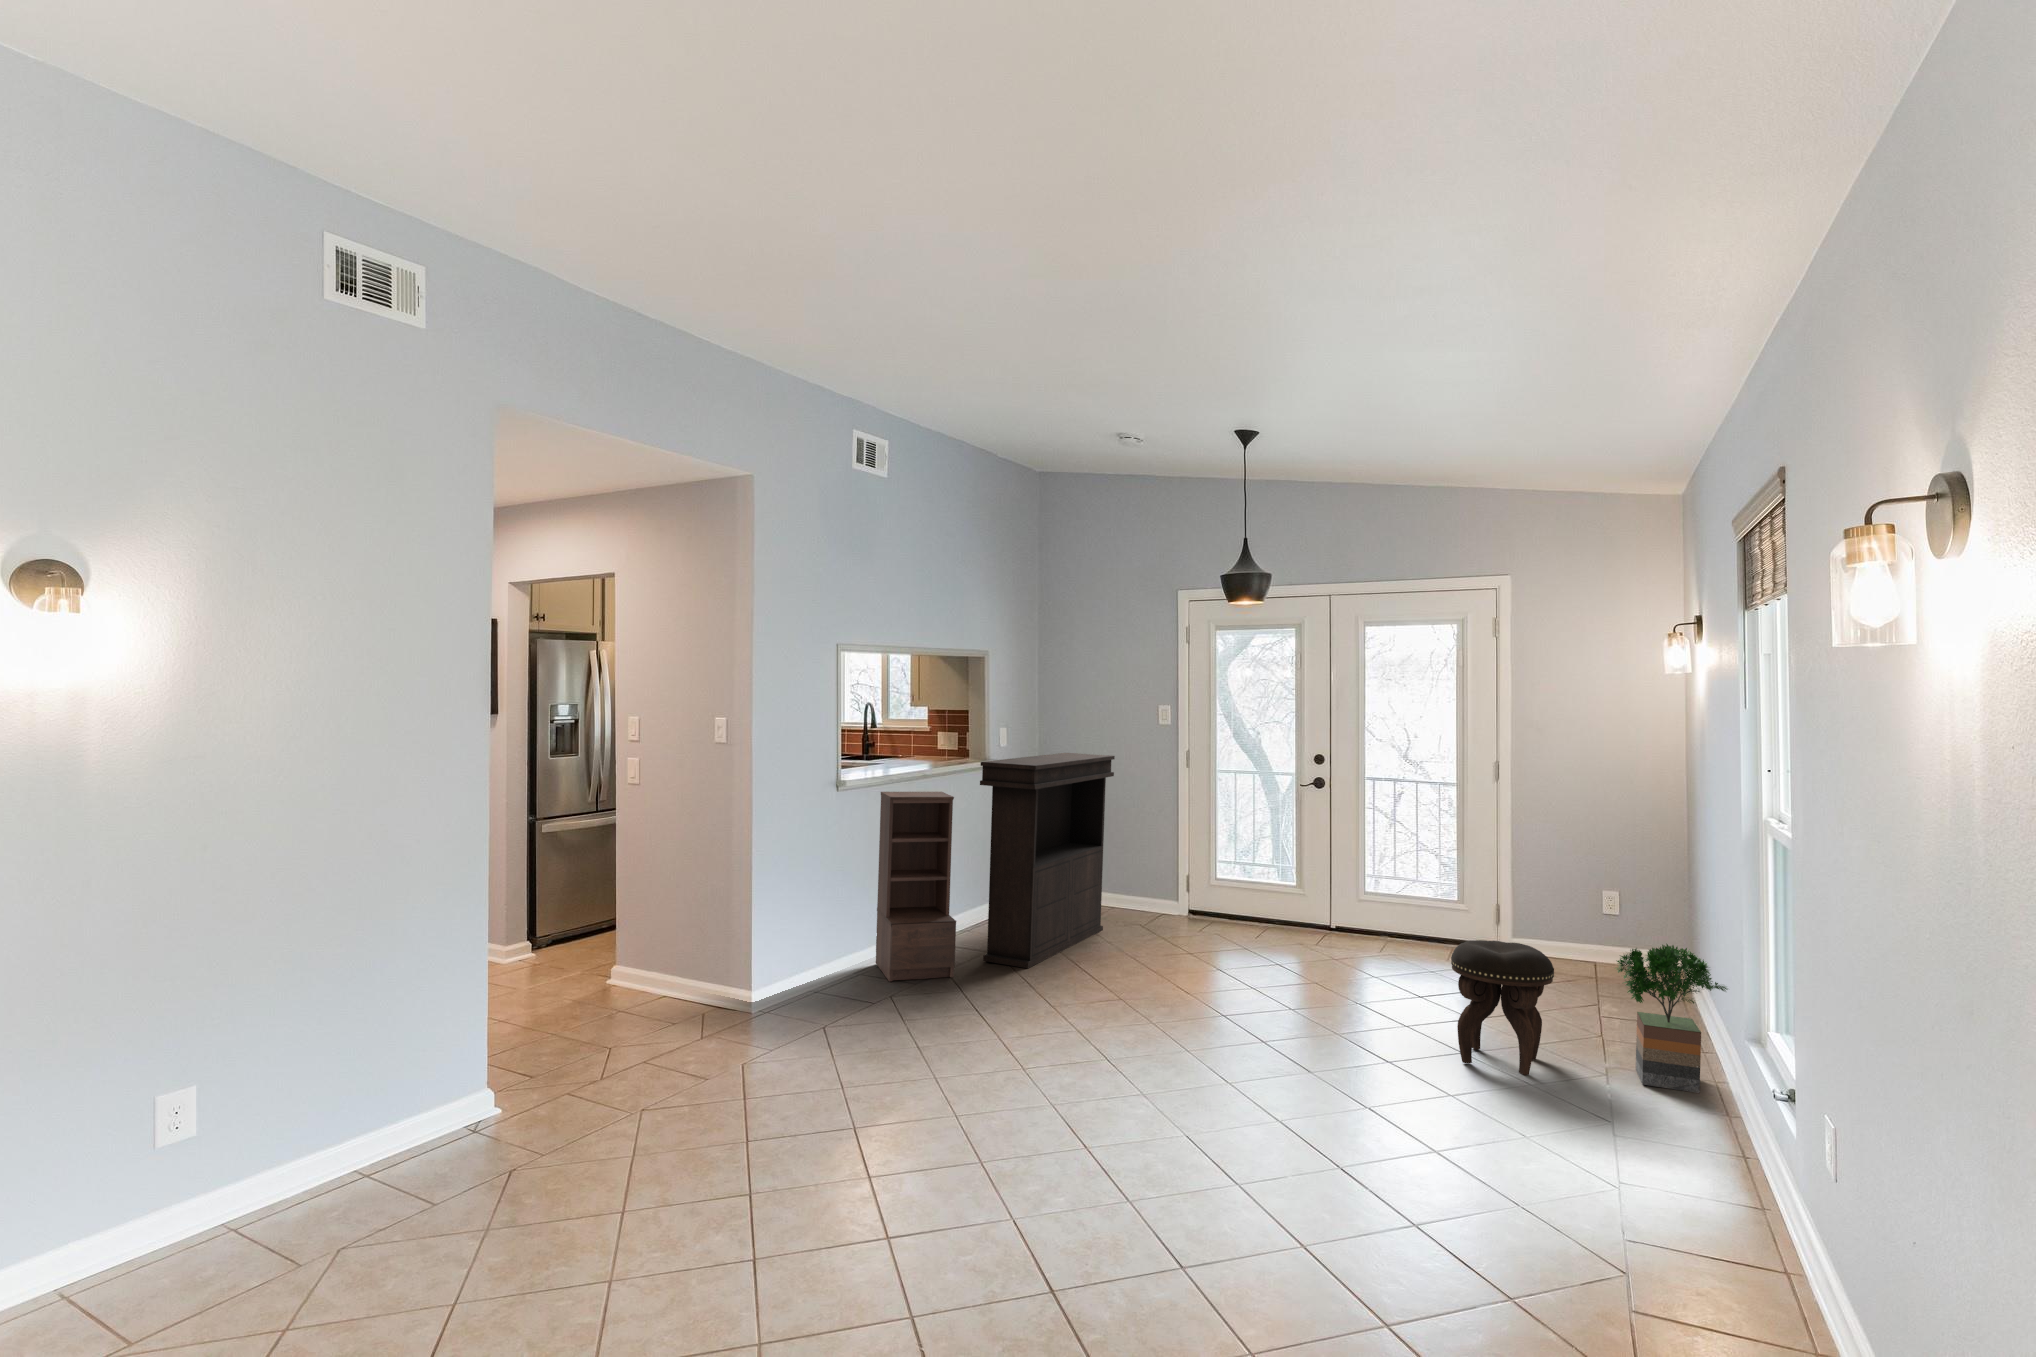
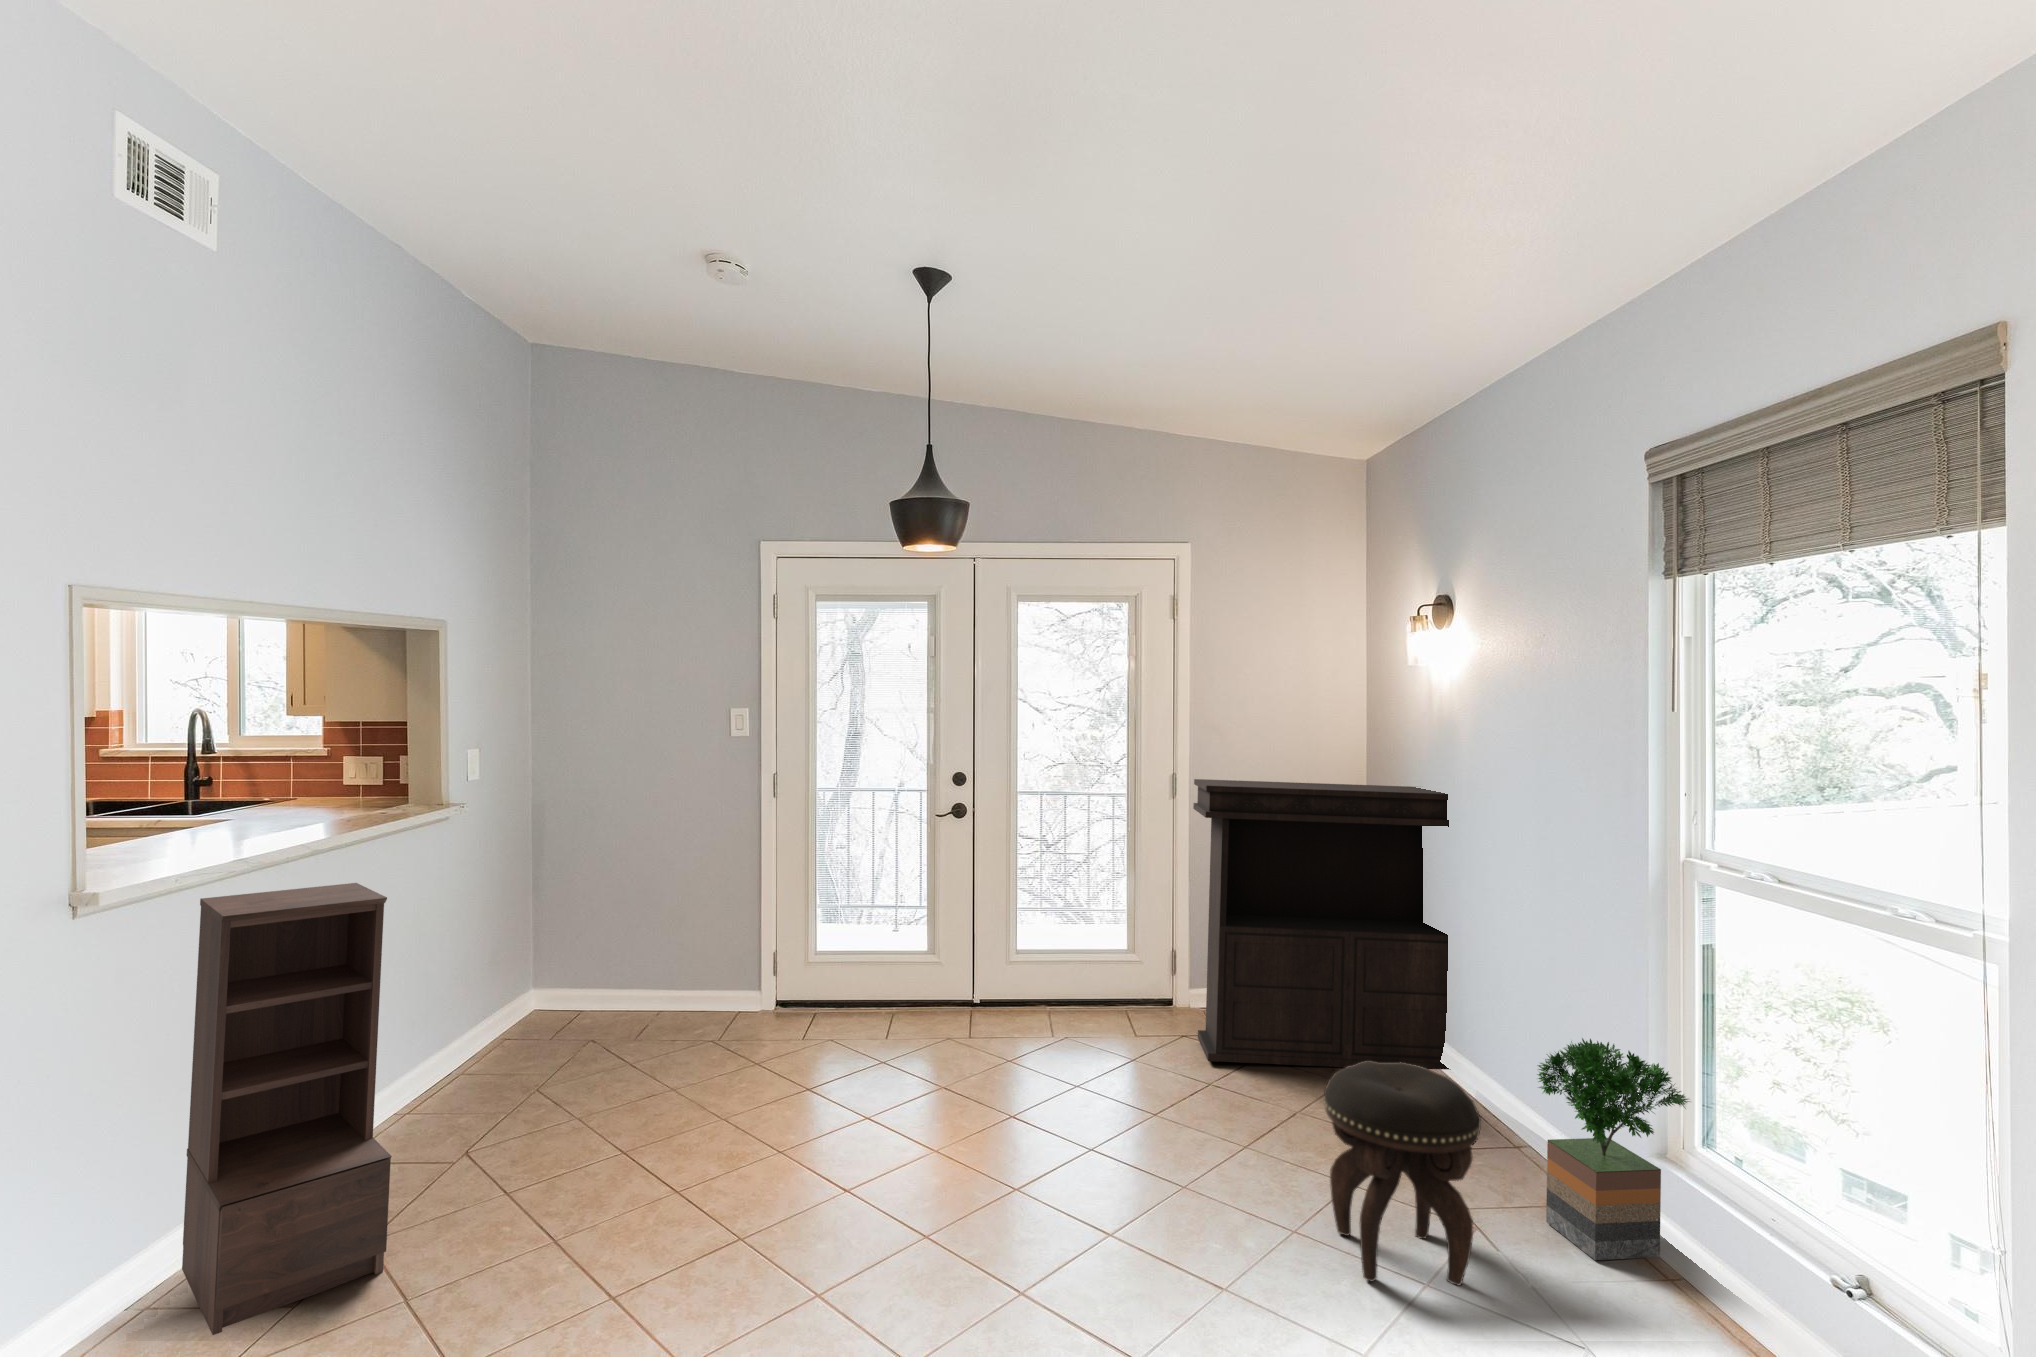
console table: present [980,753,1115,968] -> present [1193,779,1451,1070]

